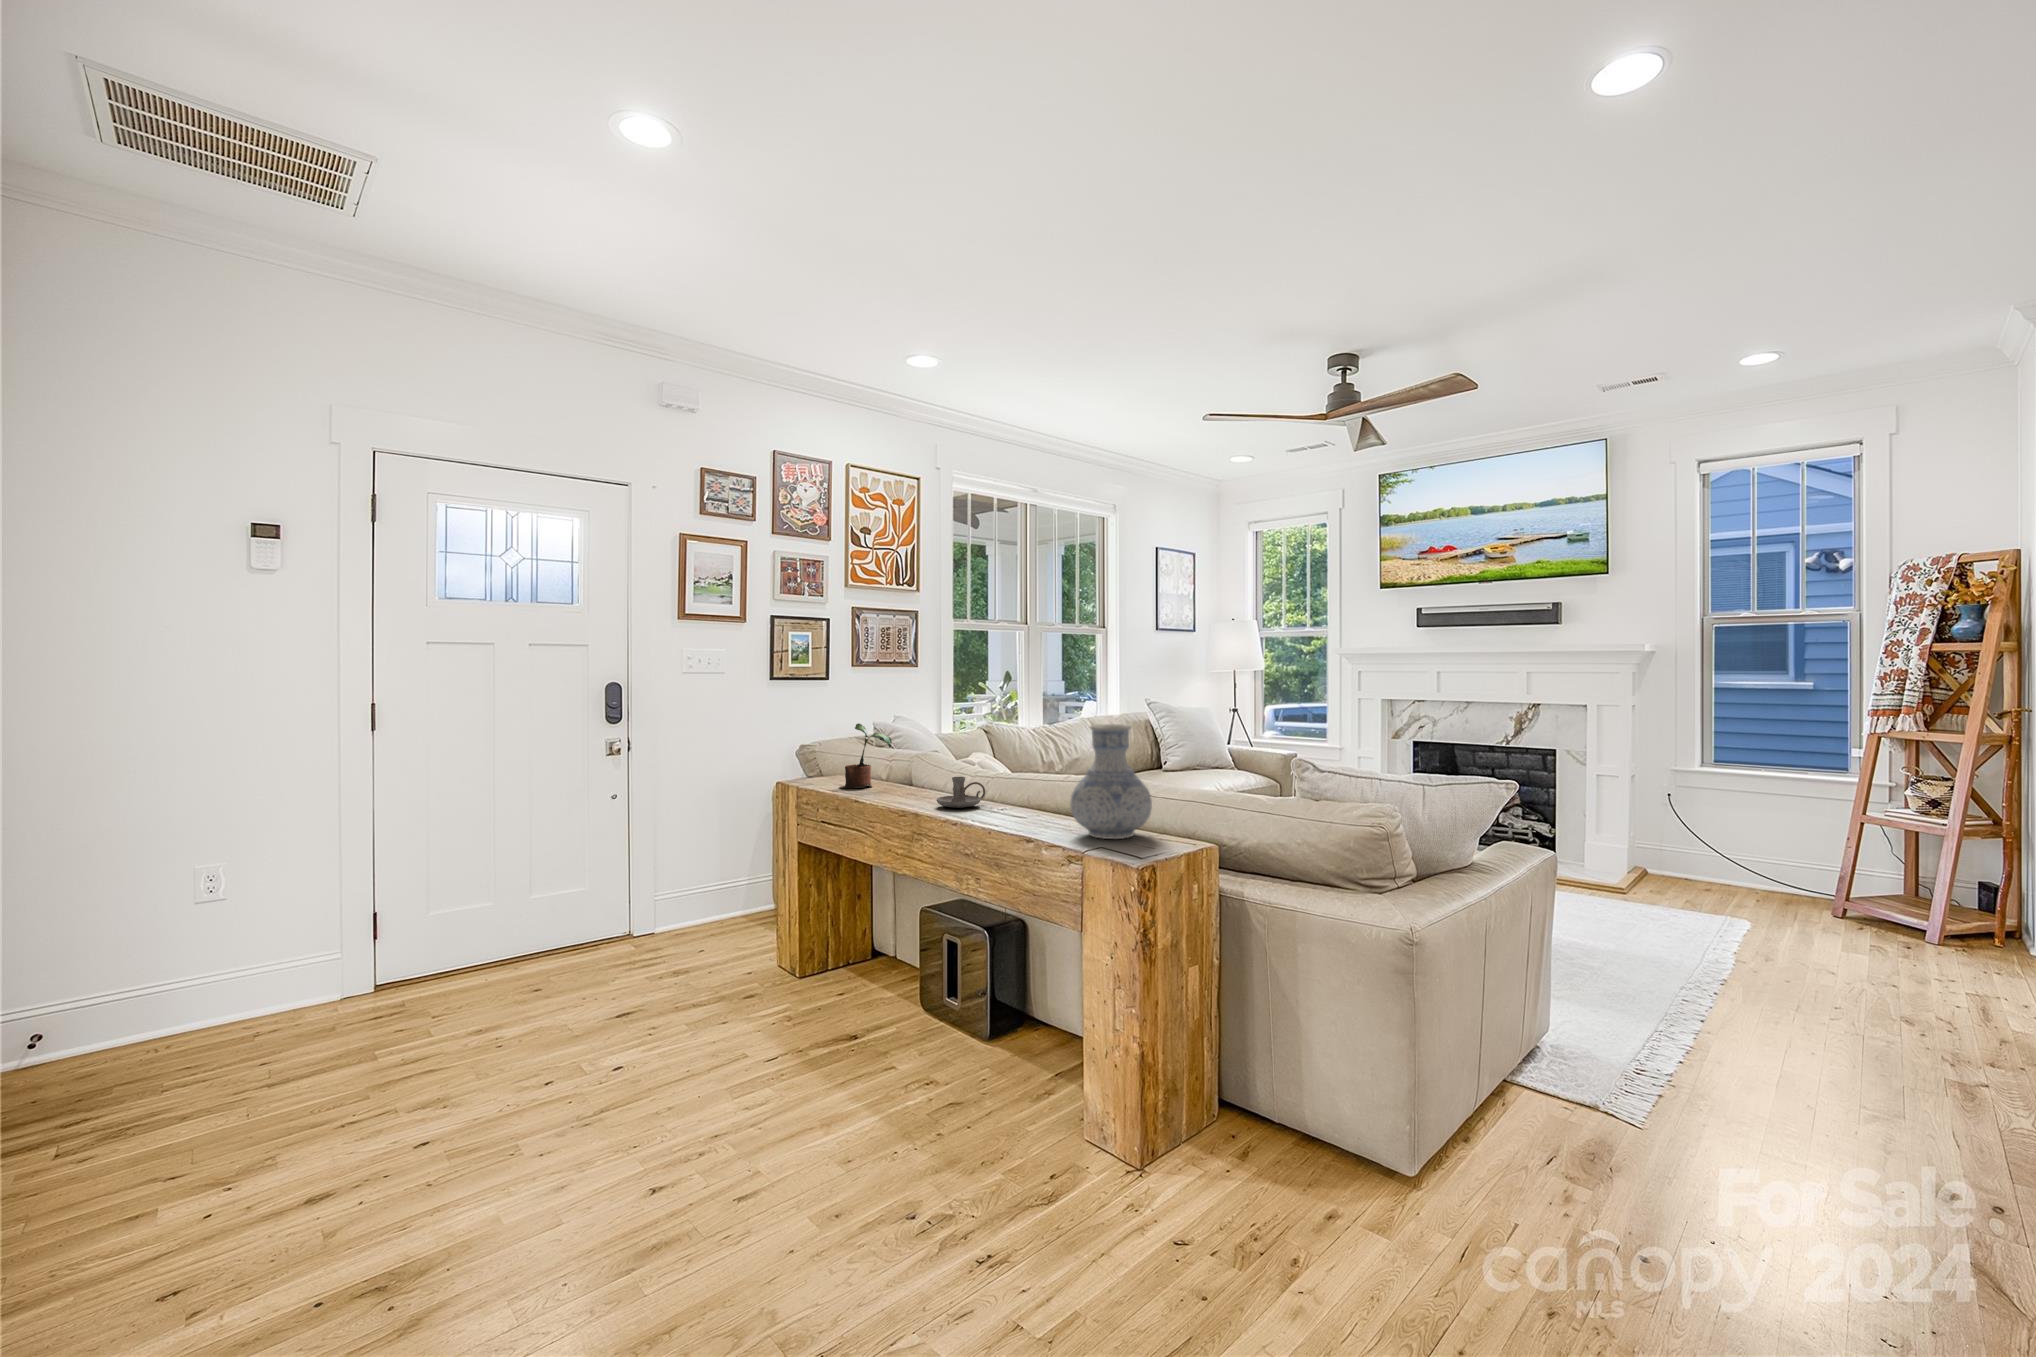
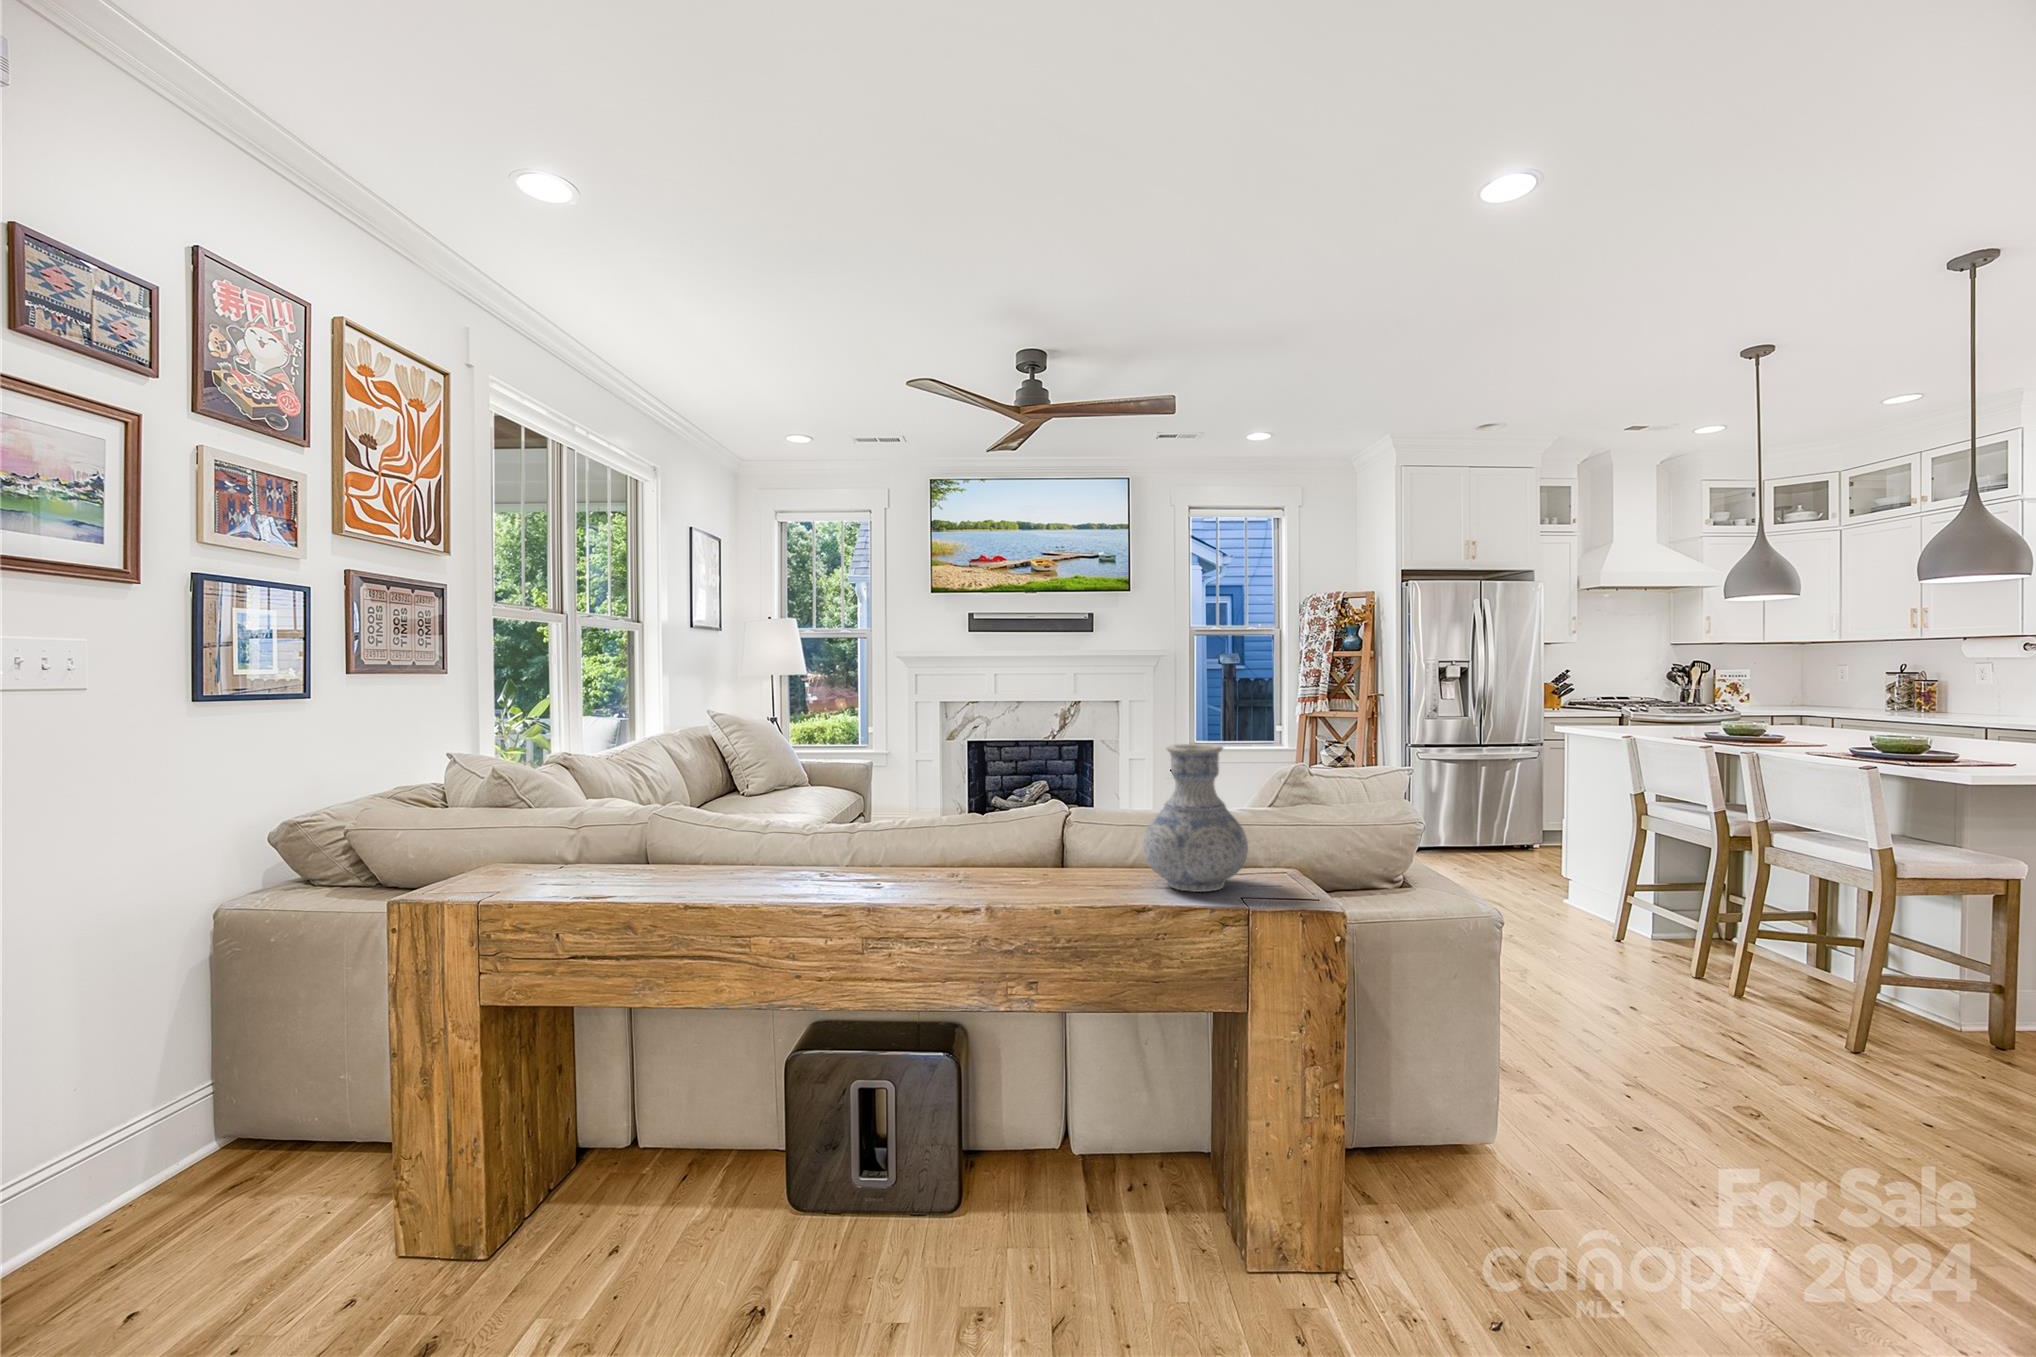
potted plant: present [839,723,892,788] -> none [558,773,656,890]
candle holder: present [937,777,985,808] -> none [847,839,915,888]

